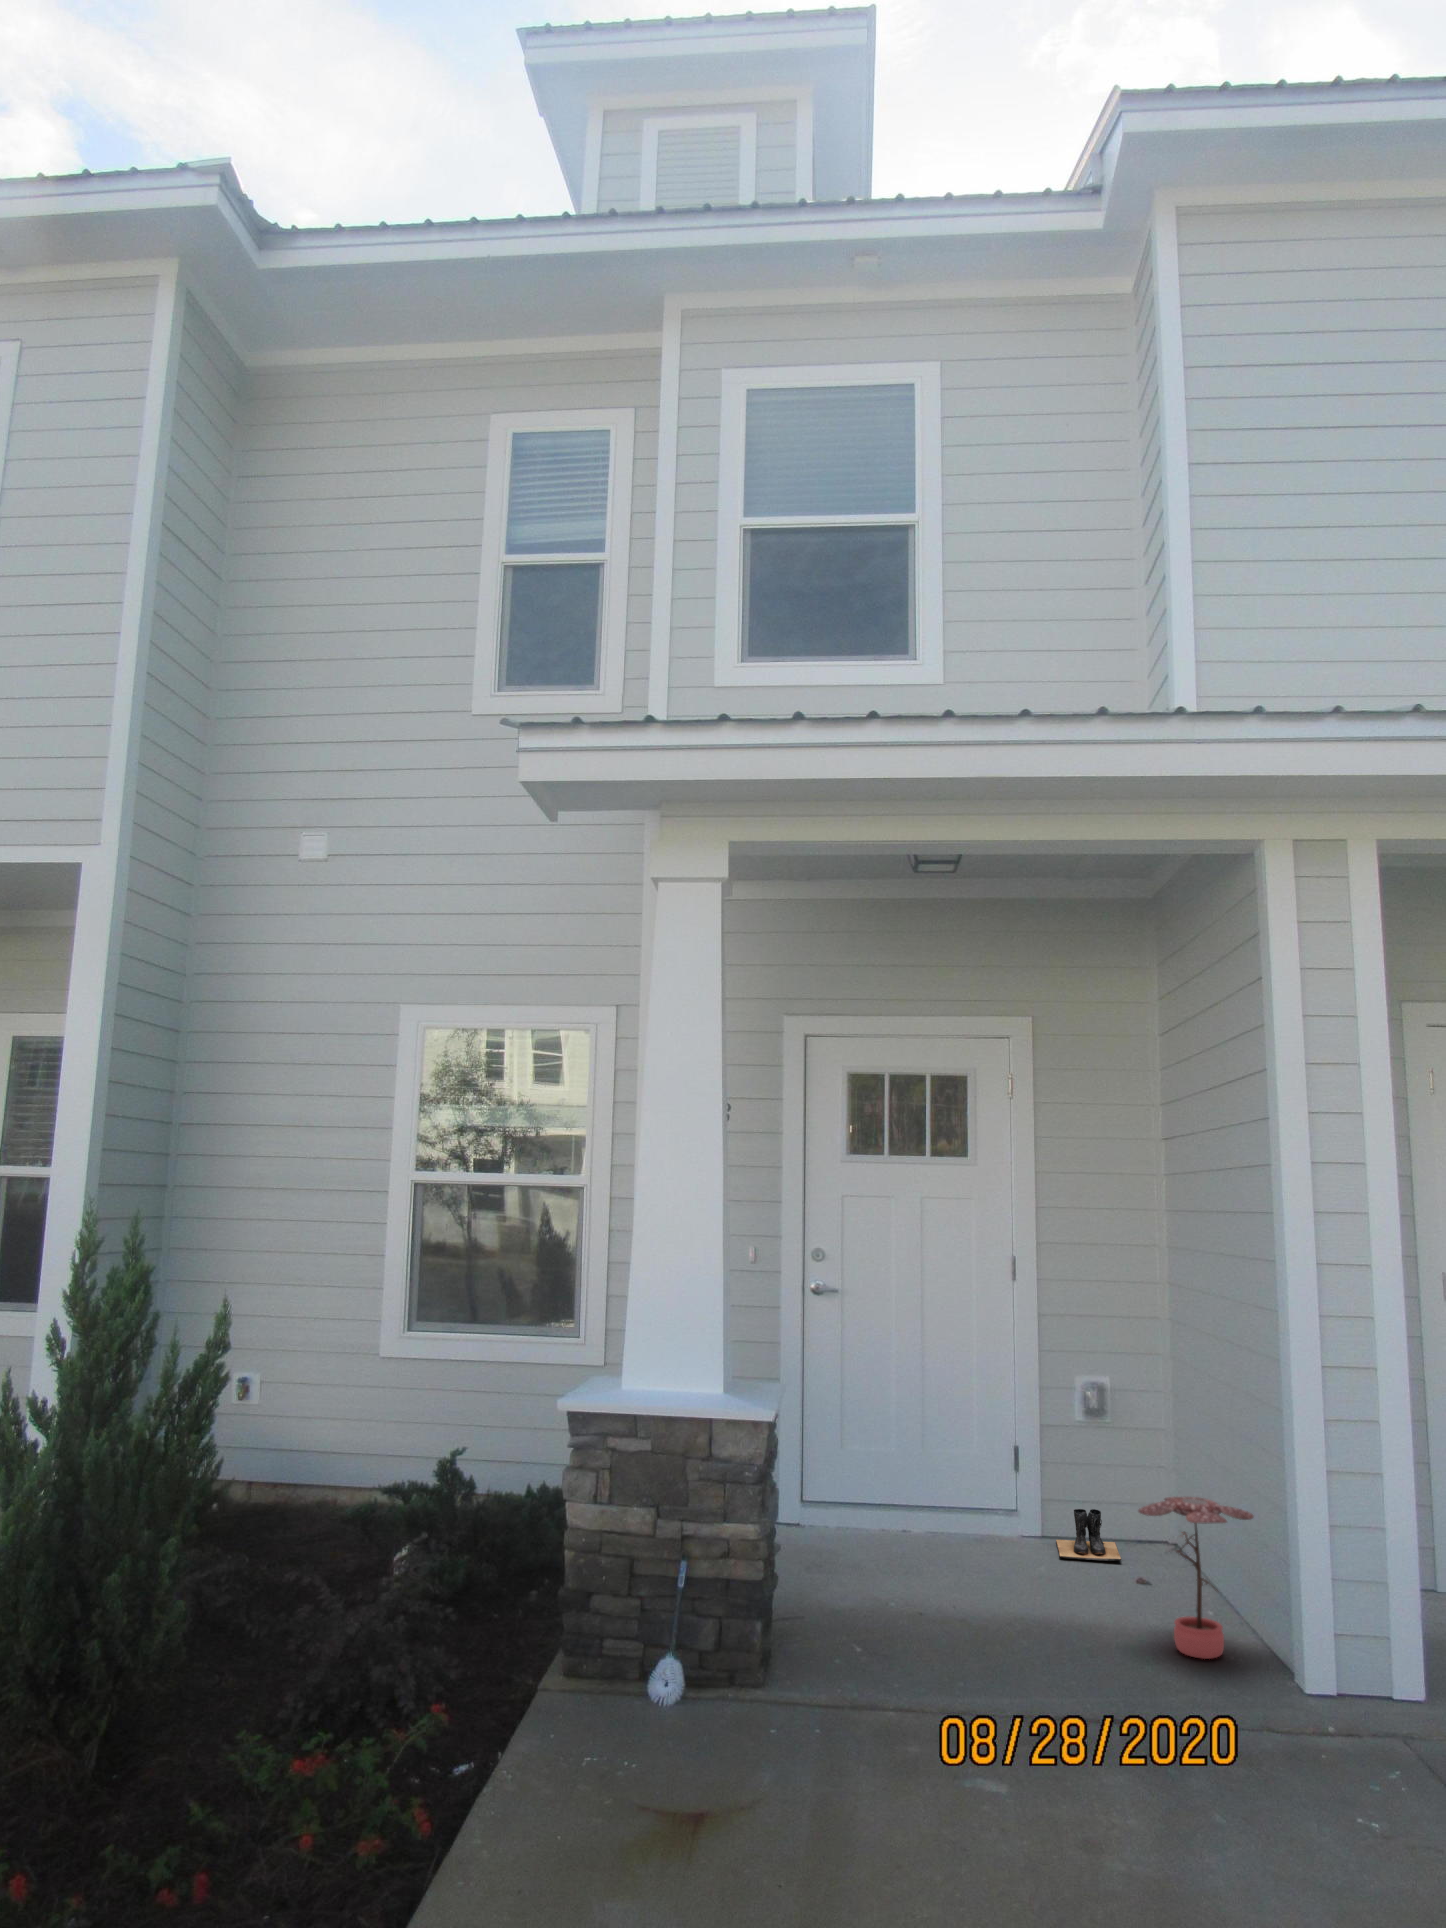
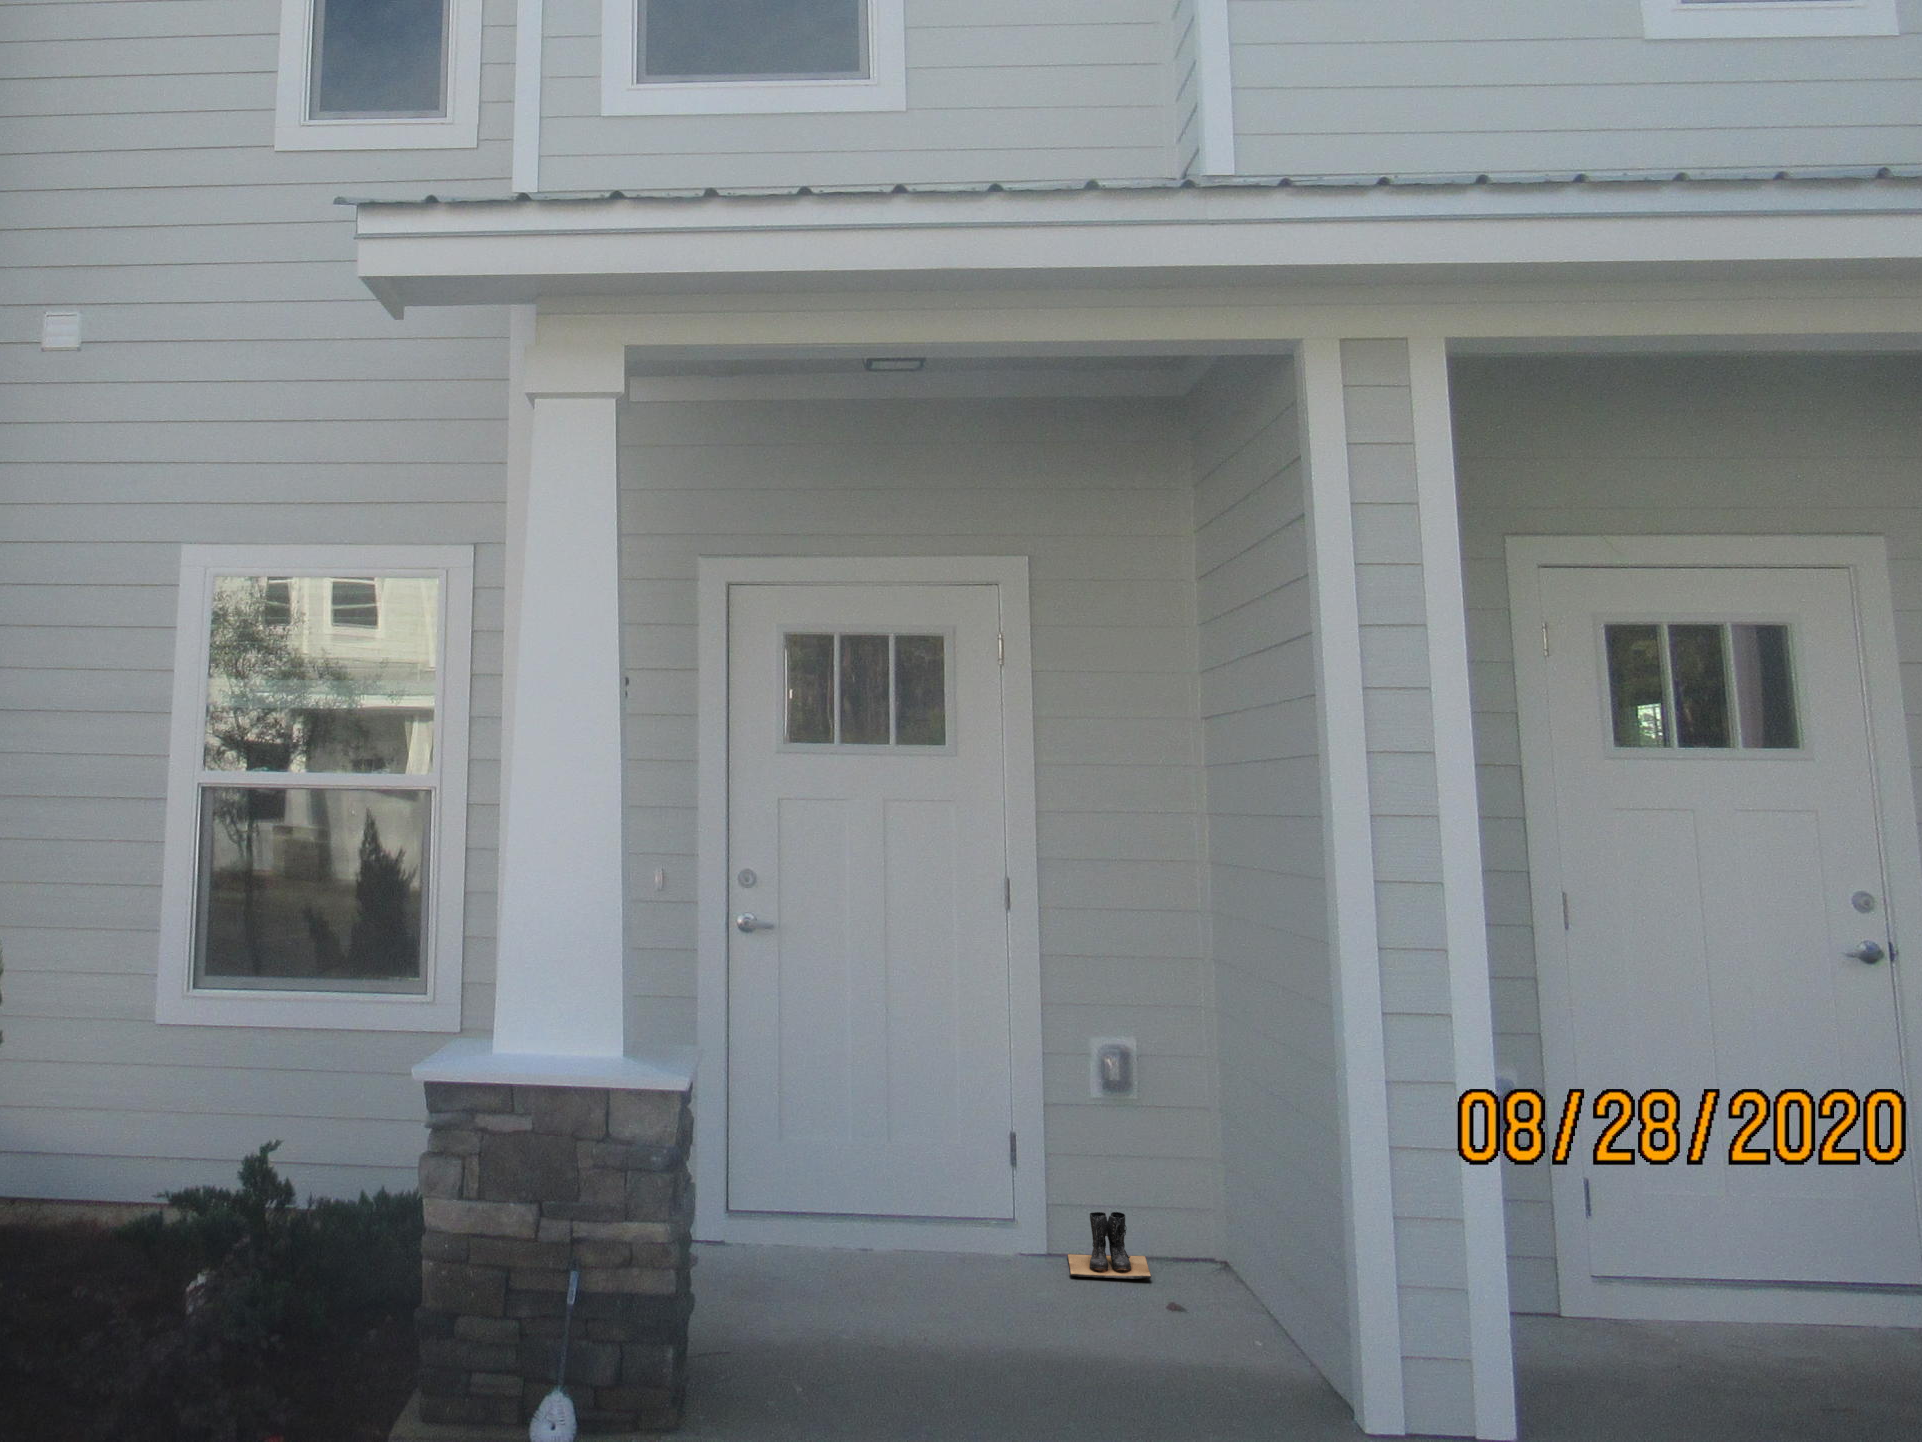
potted plant: present [1138,1497,1254,1659] -> none [1160,1183,1308,1390]

